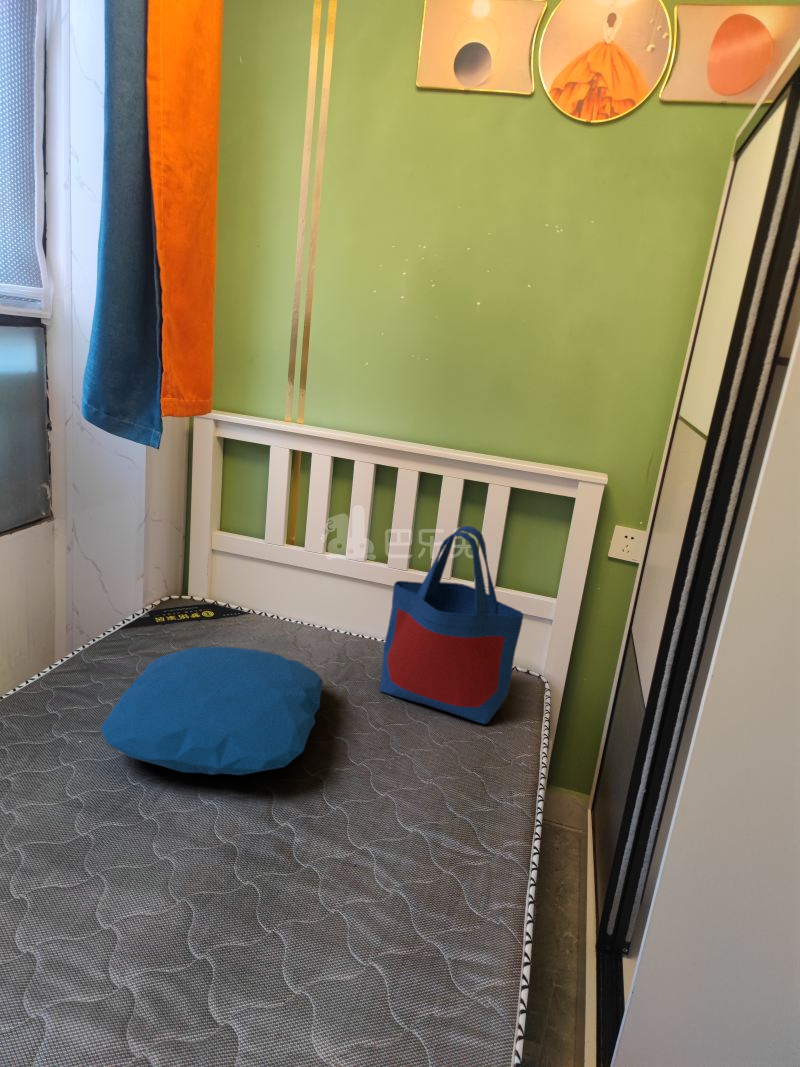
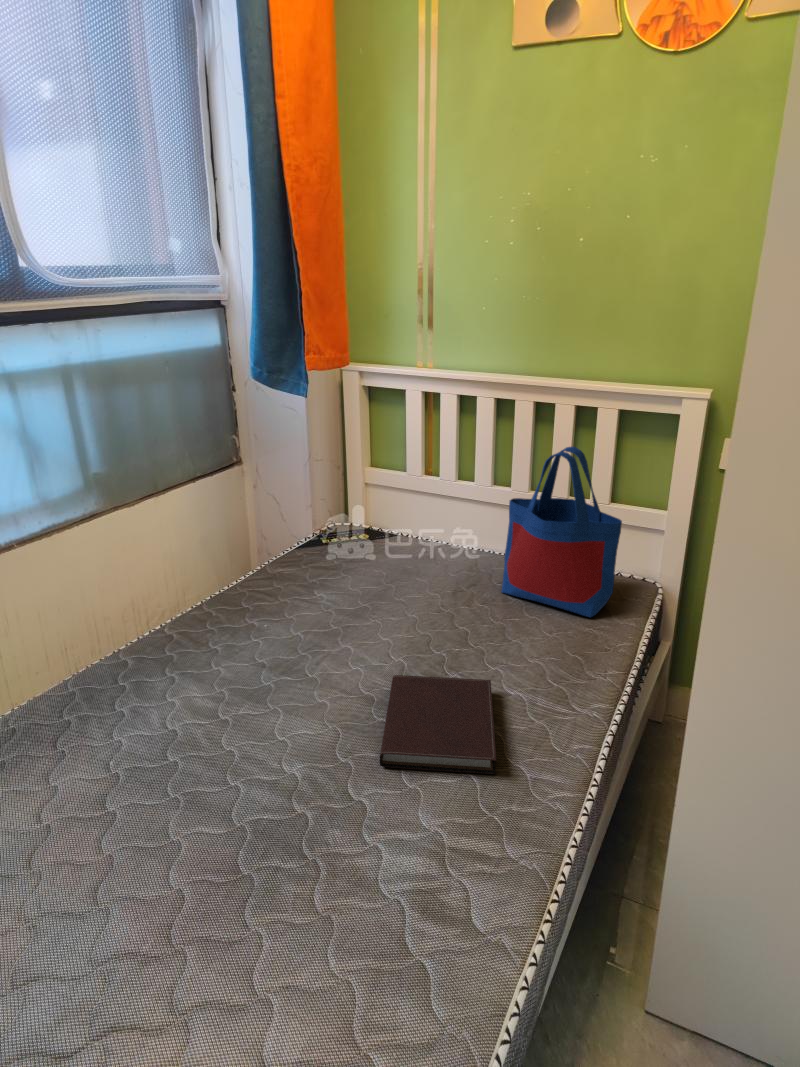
pillow: present [101,647,323,775] -> none [284,556,451,642]
notebook: none [245,828,417,1001] -> present [380,675,496,774]

